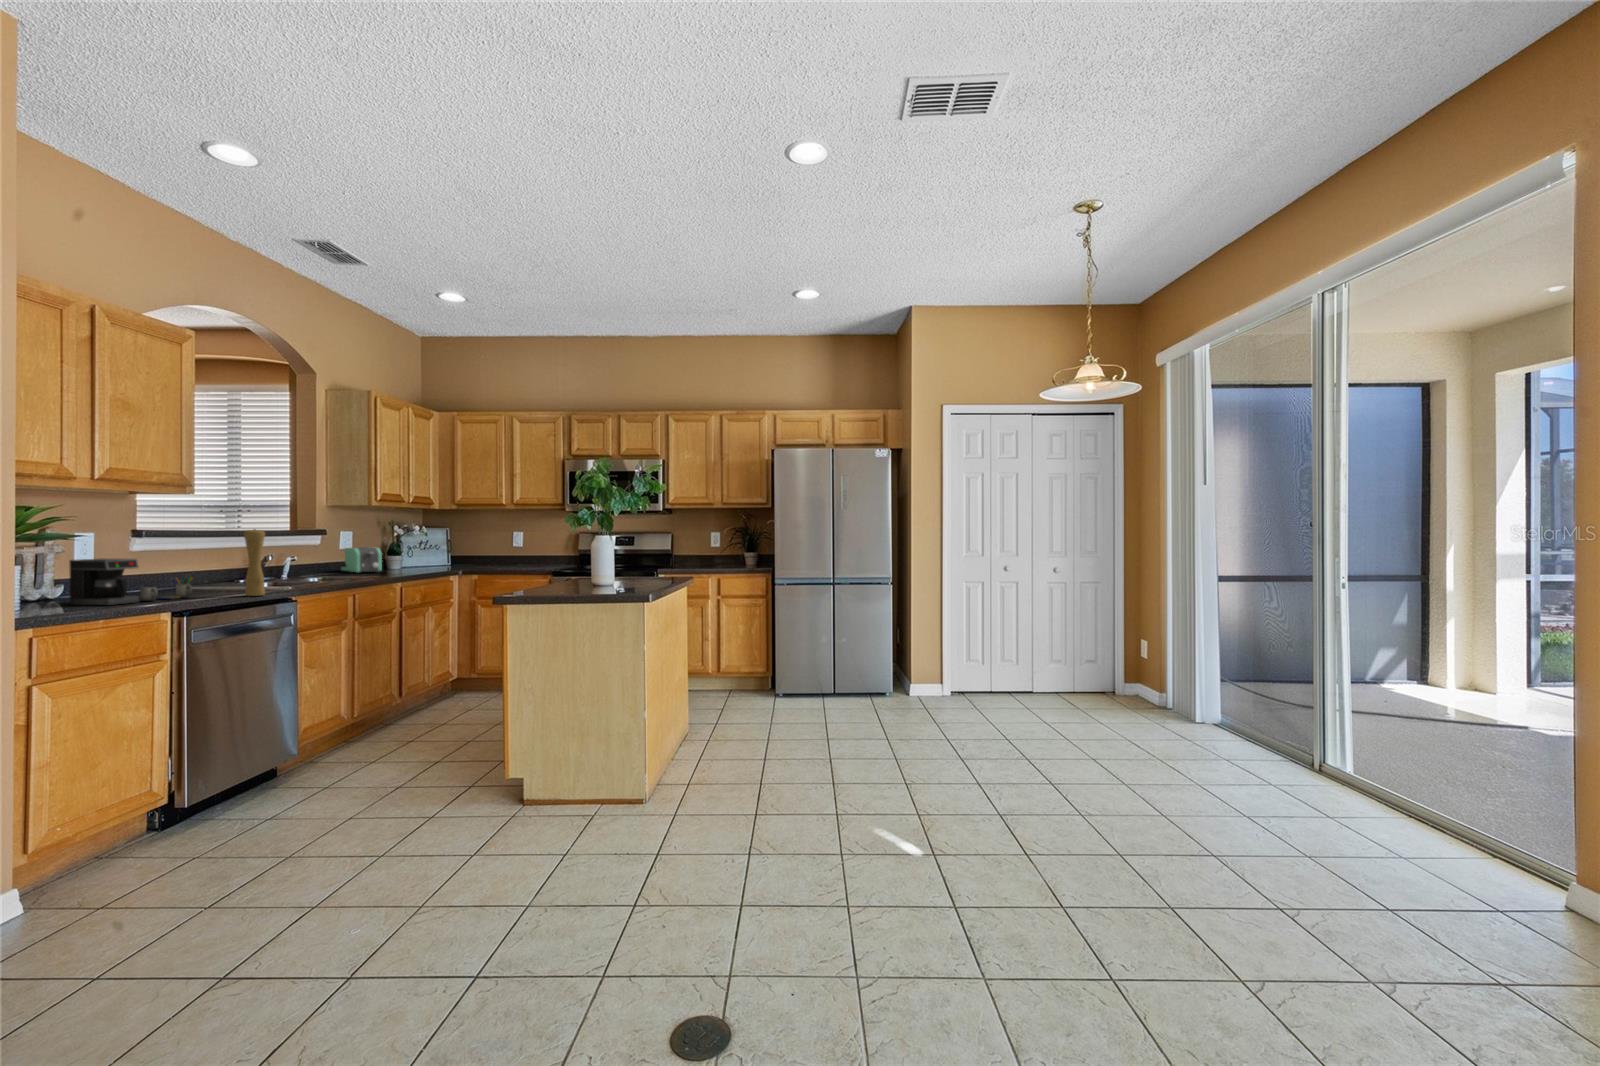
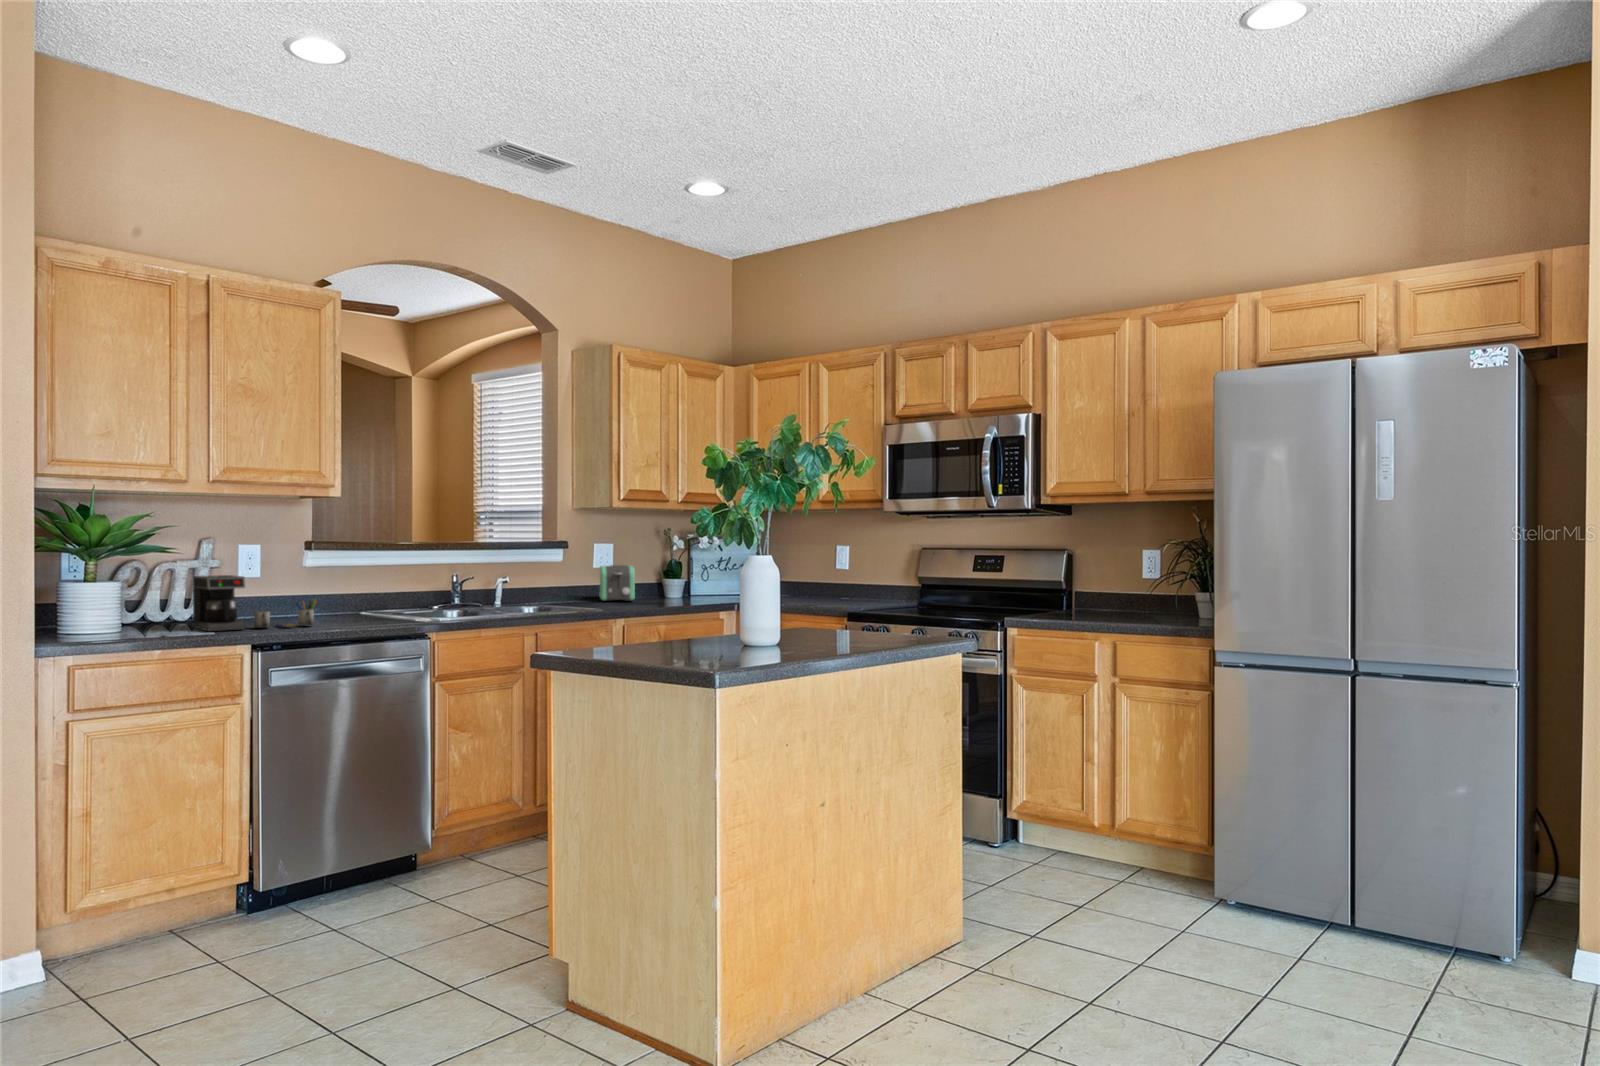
pepper mill: present [244,529,265,596] -> none [365,541,389,628]

